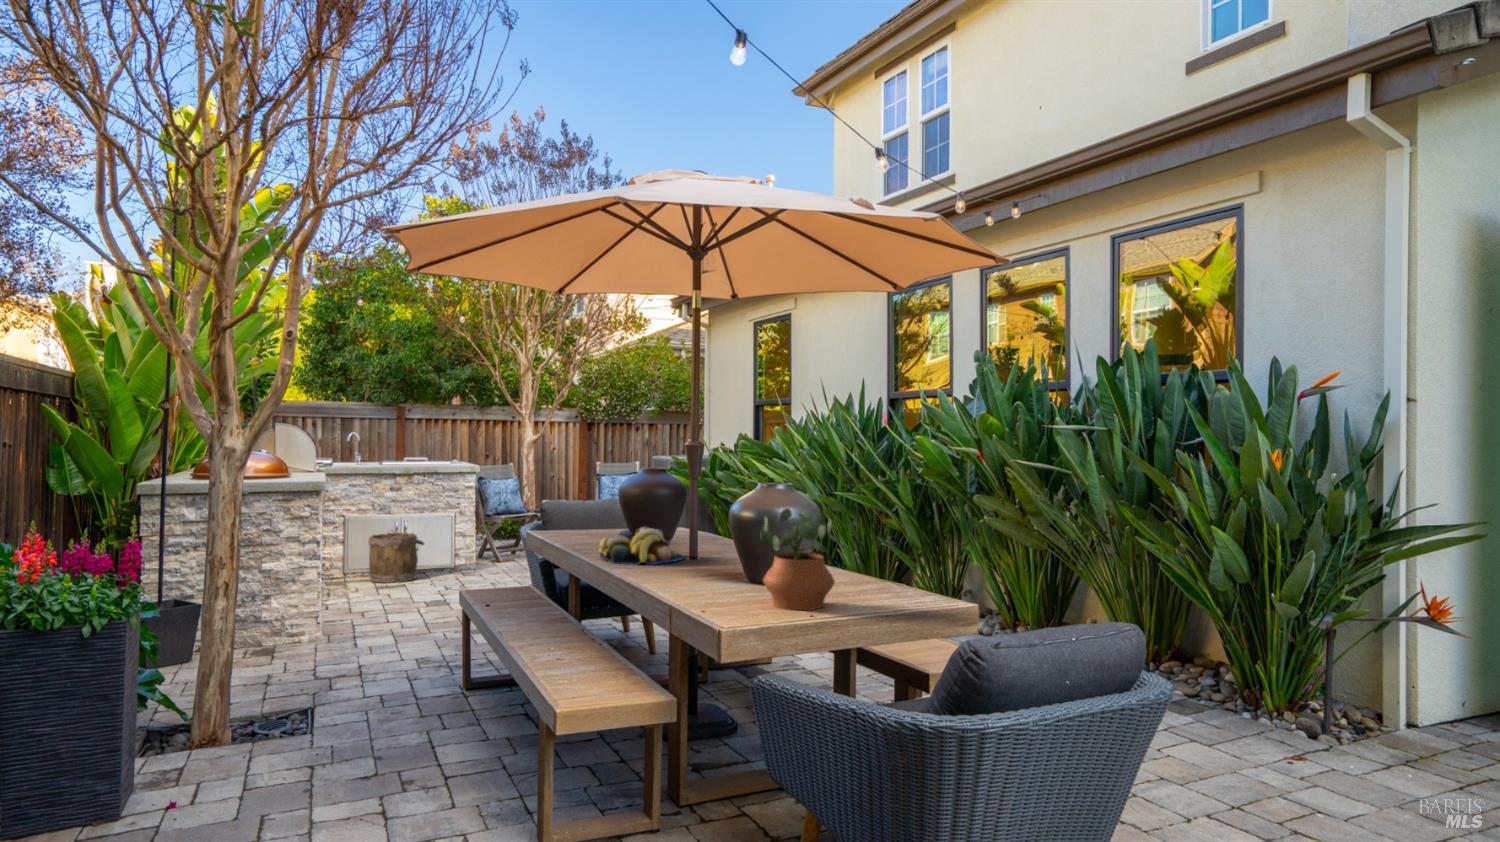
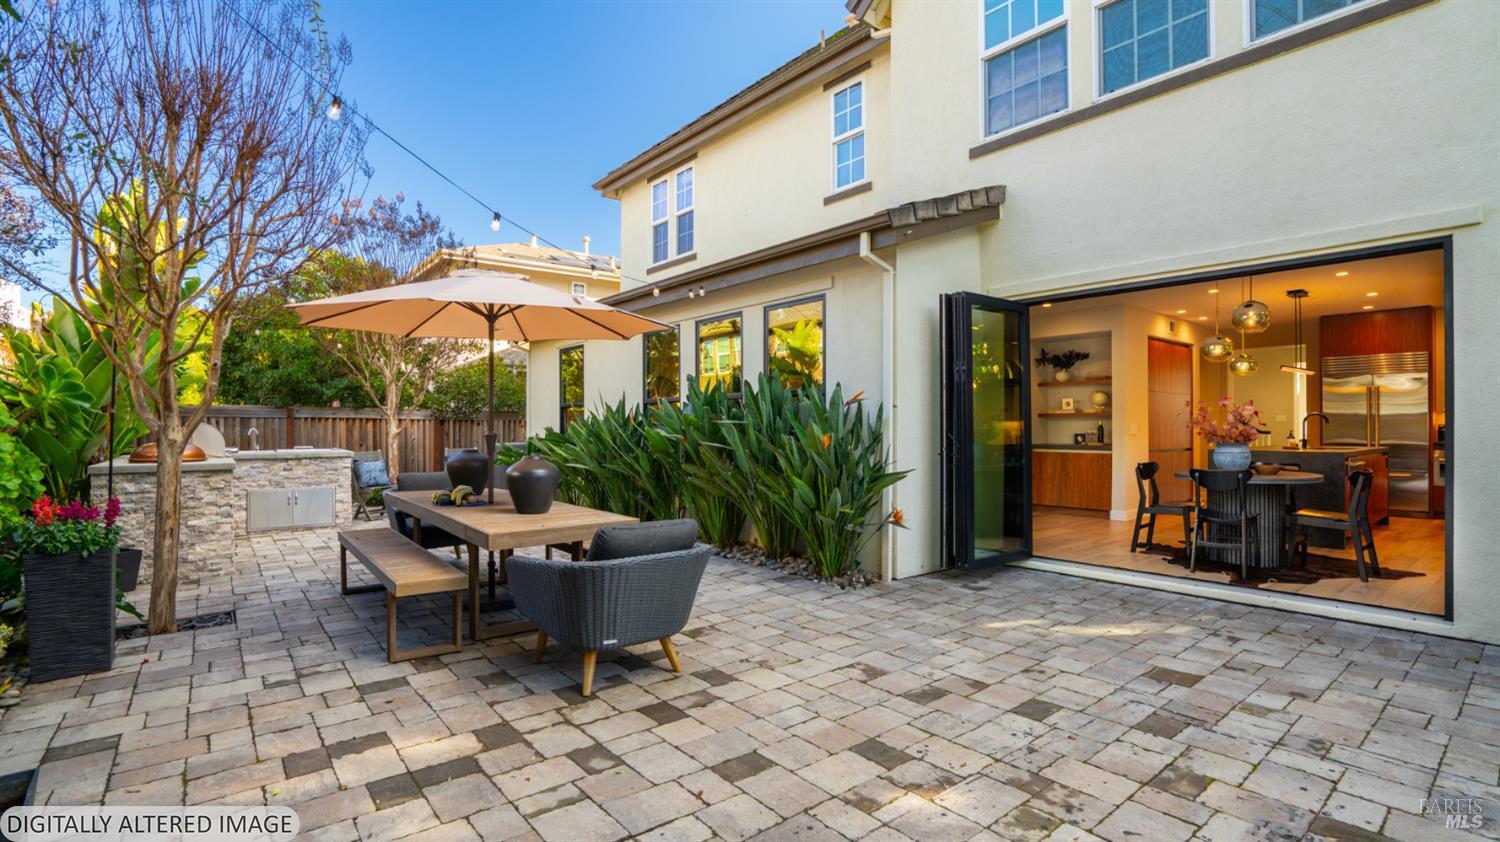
potted plant: present [761,508,839,610] -> none [517,470,561,522]
bucket: present [369,532,424,583] -> none [266,499,312,537]

